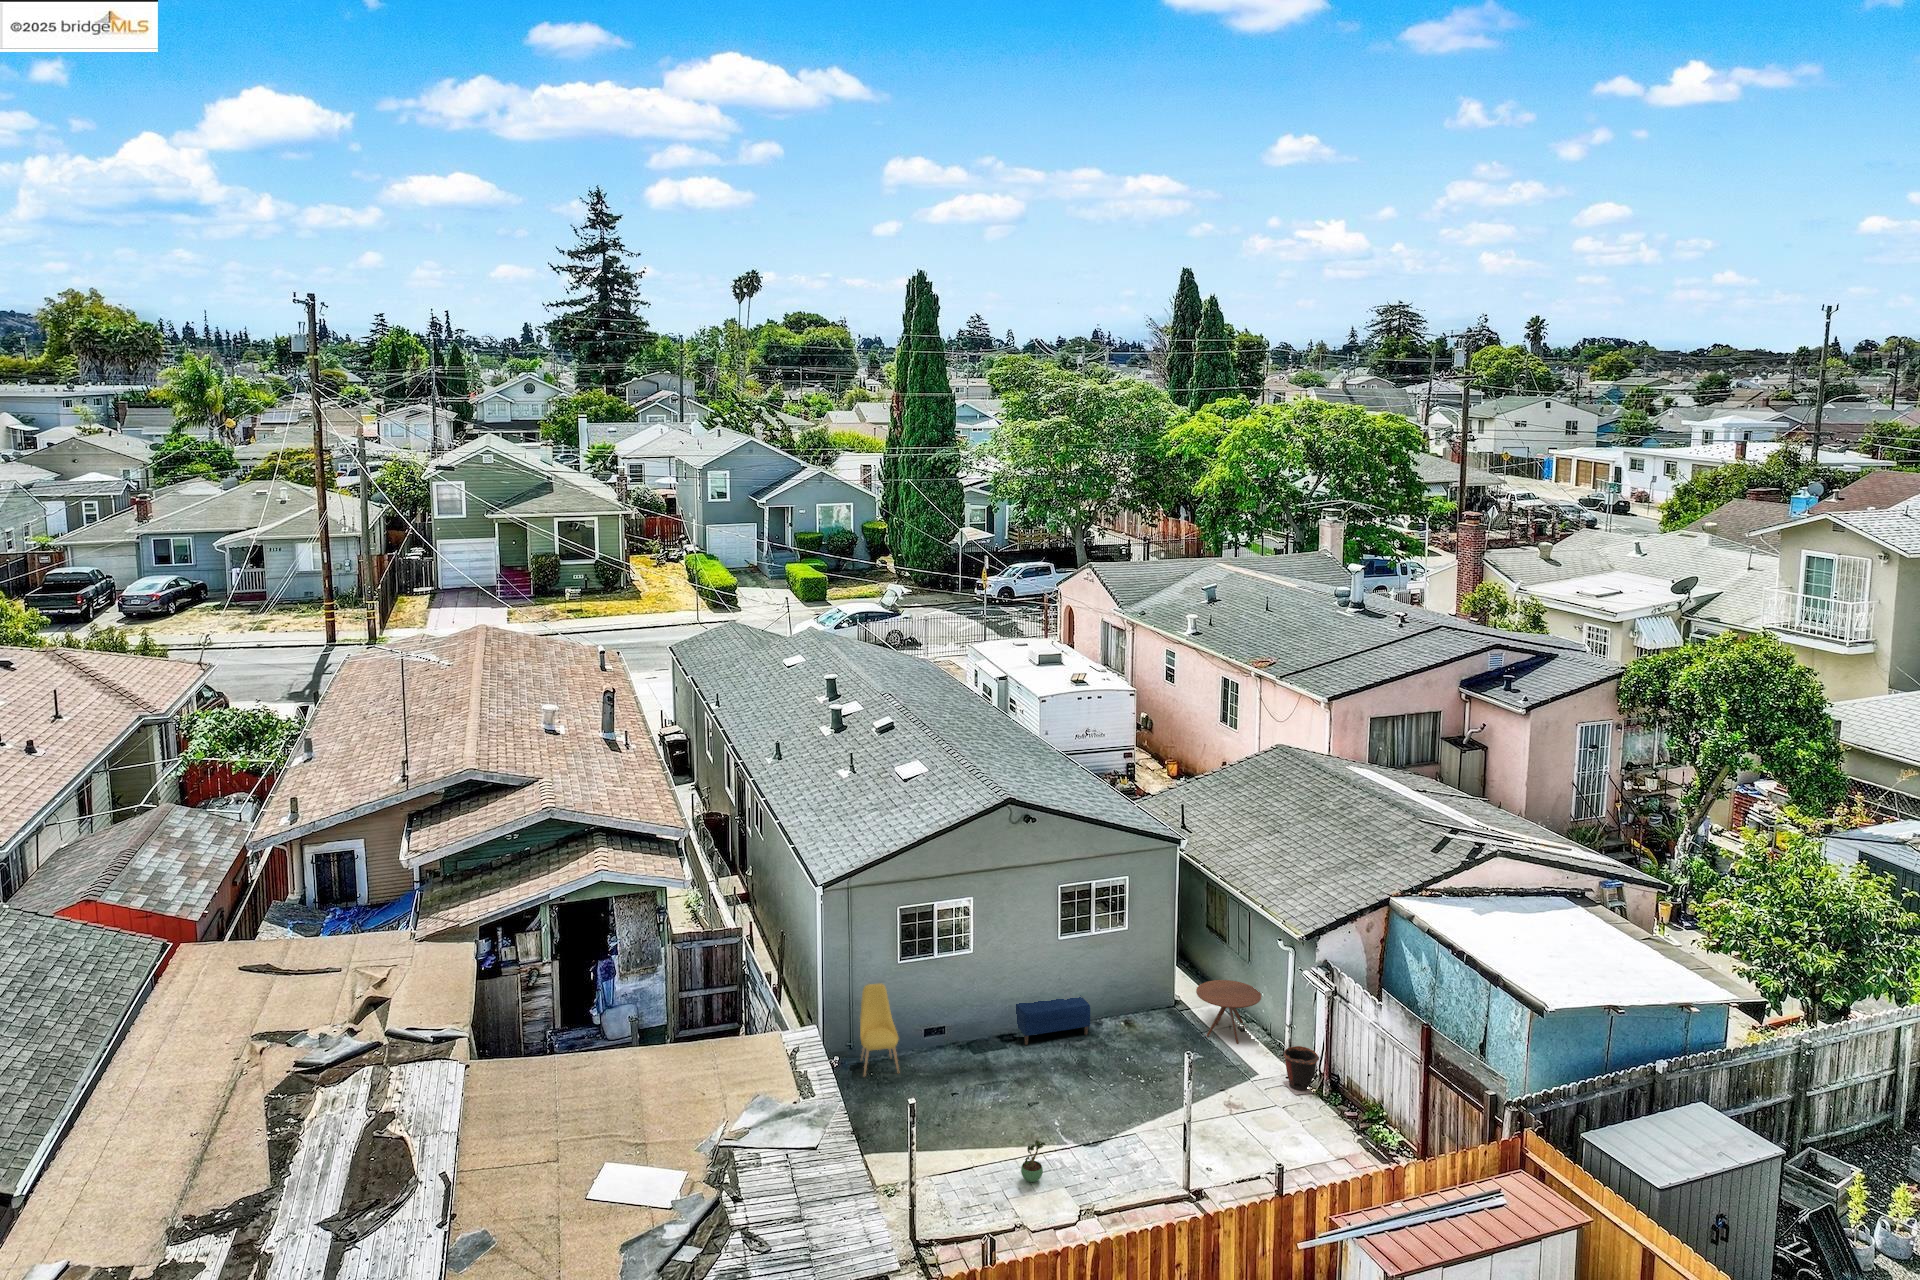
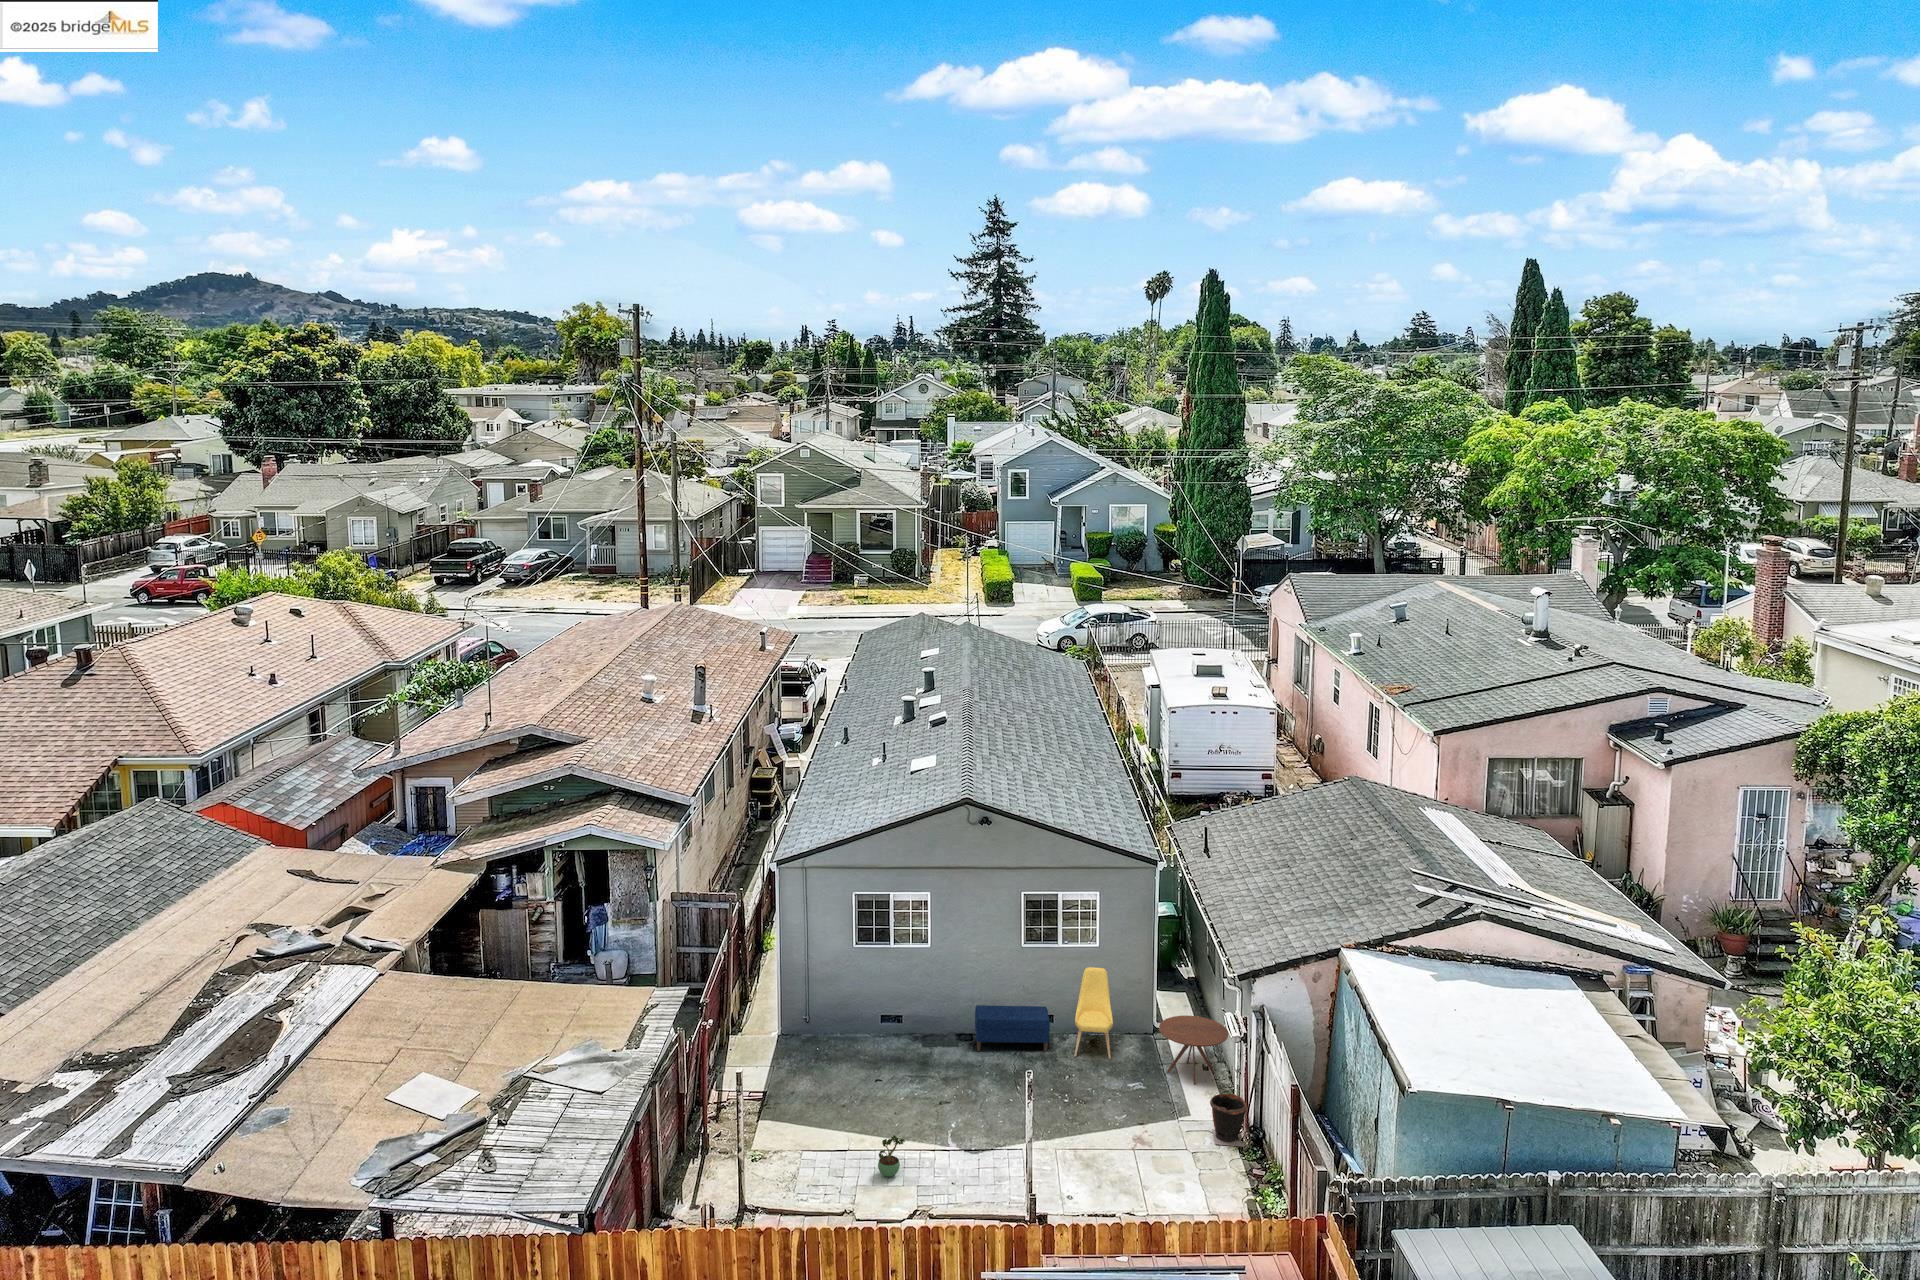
chair: present [860,984,899,1075] -> present [1074,967,1113,1059]

